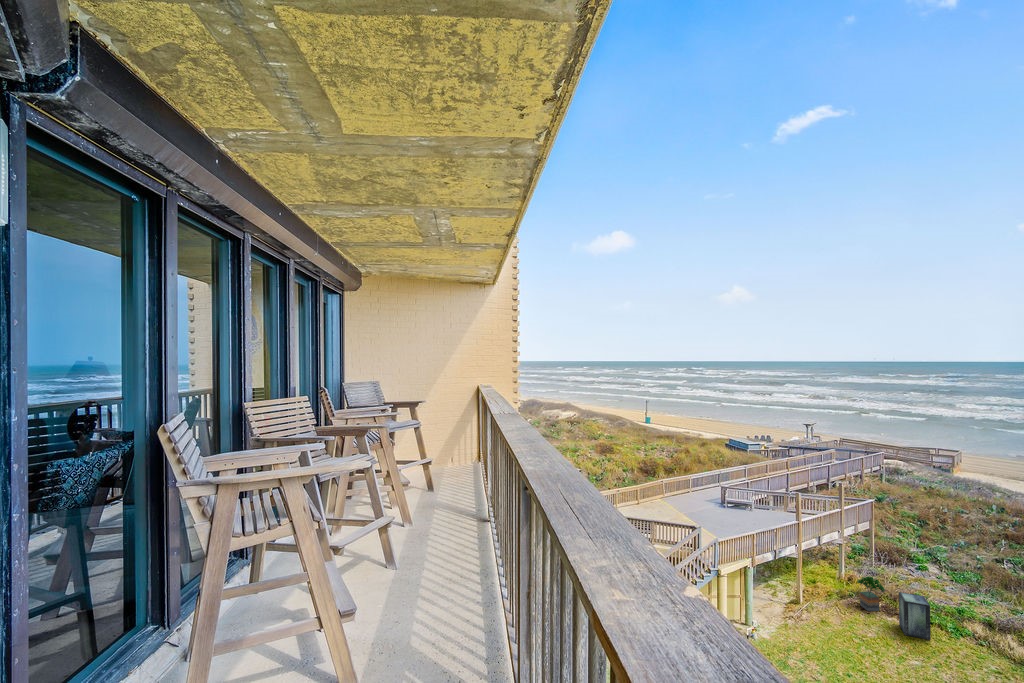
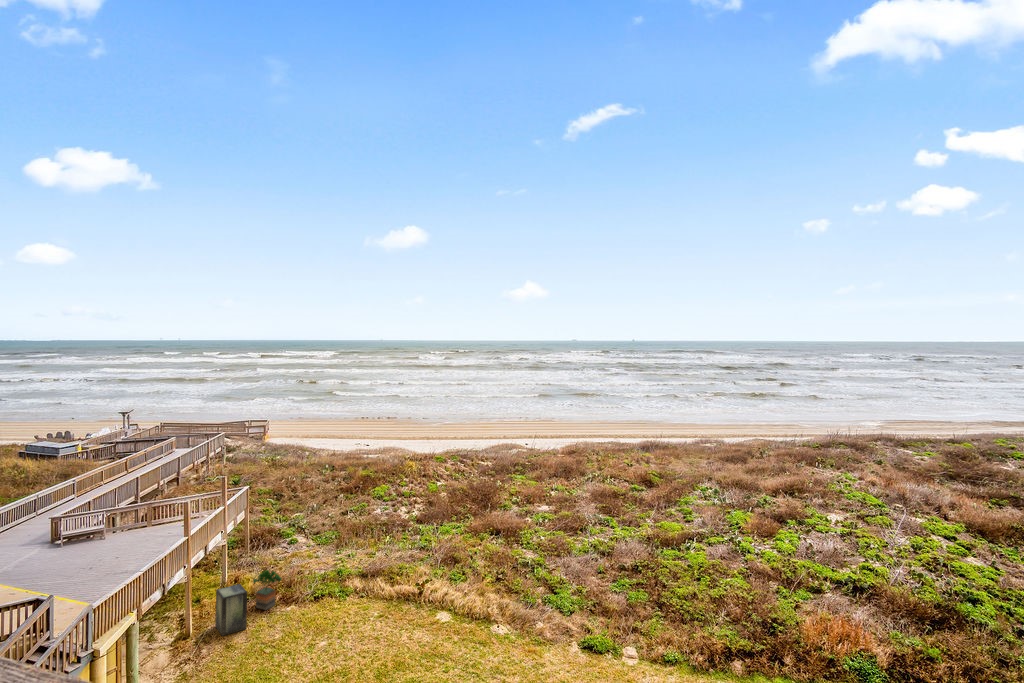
storage box: present [899,592,931,640] -> present [215,584,247,636]

